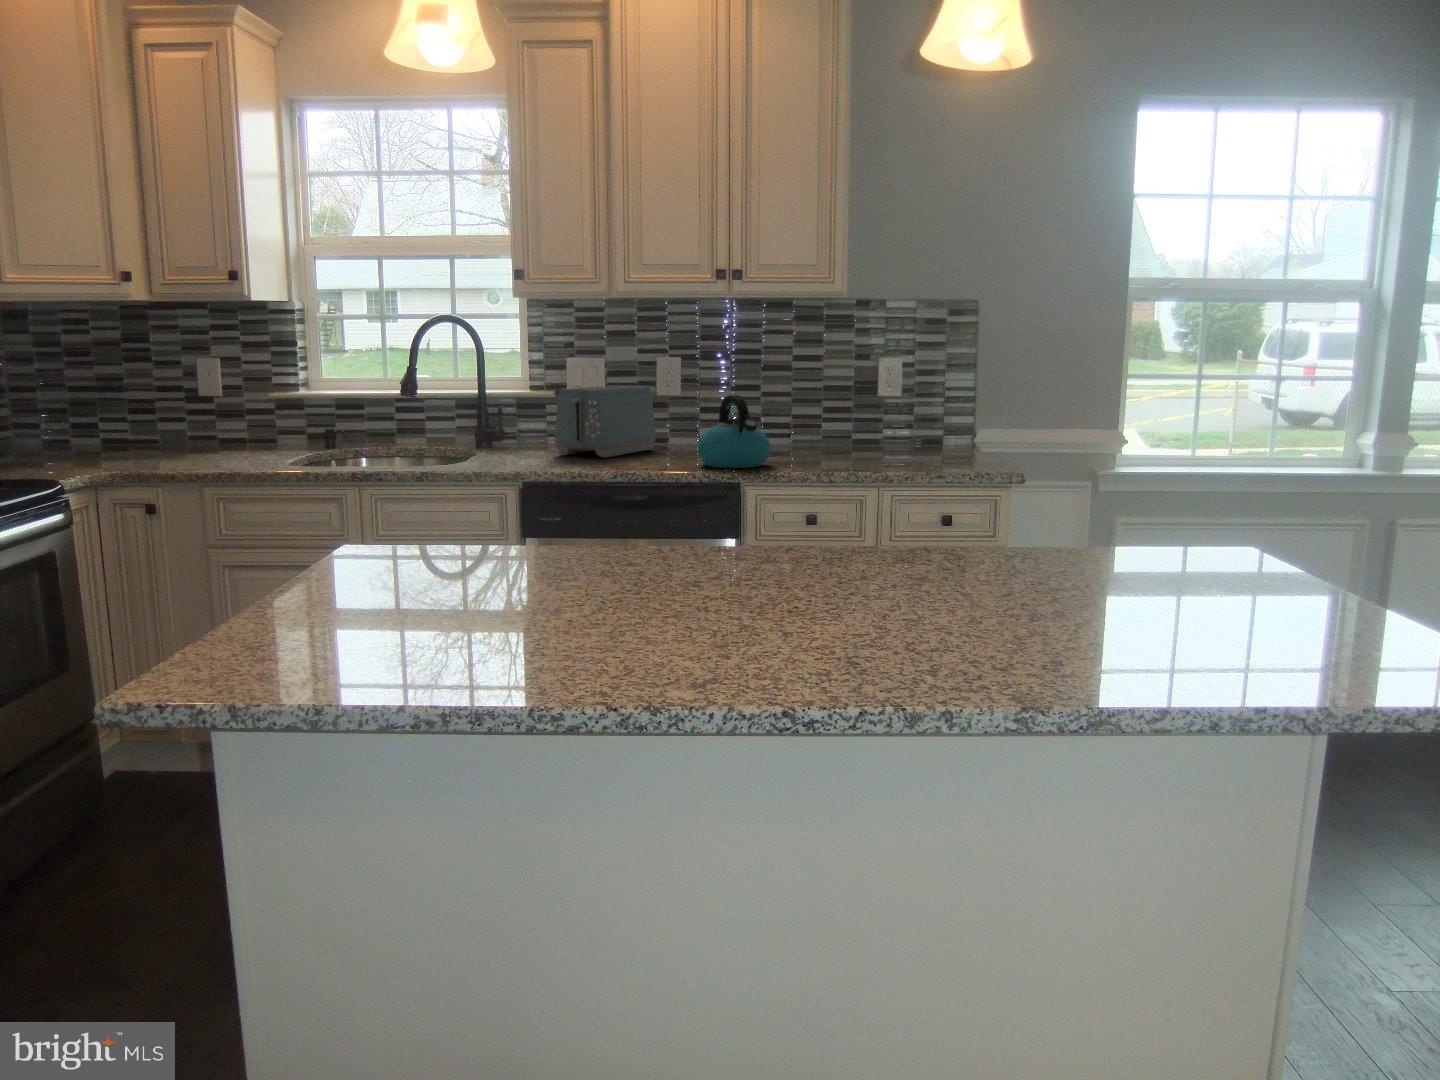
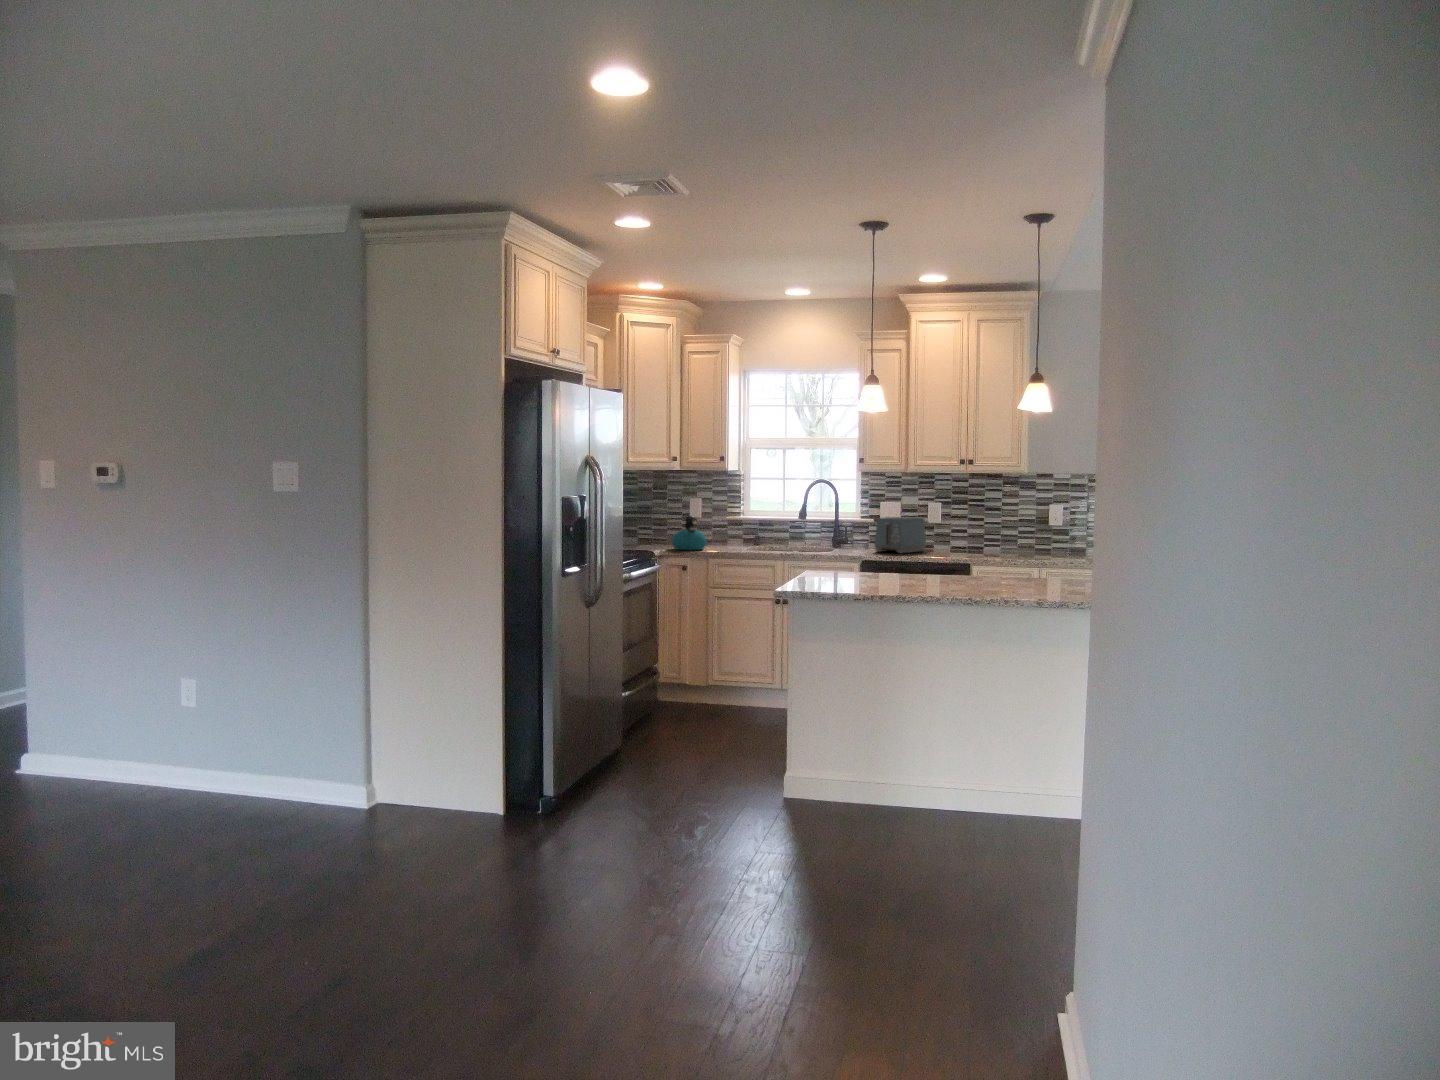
kettle: present [698,395,770,468] -> present [672,516,707,550]

